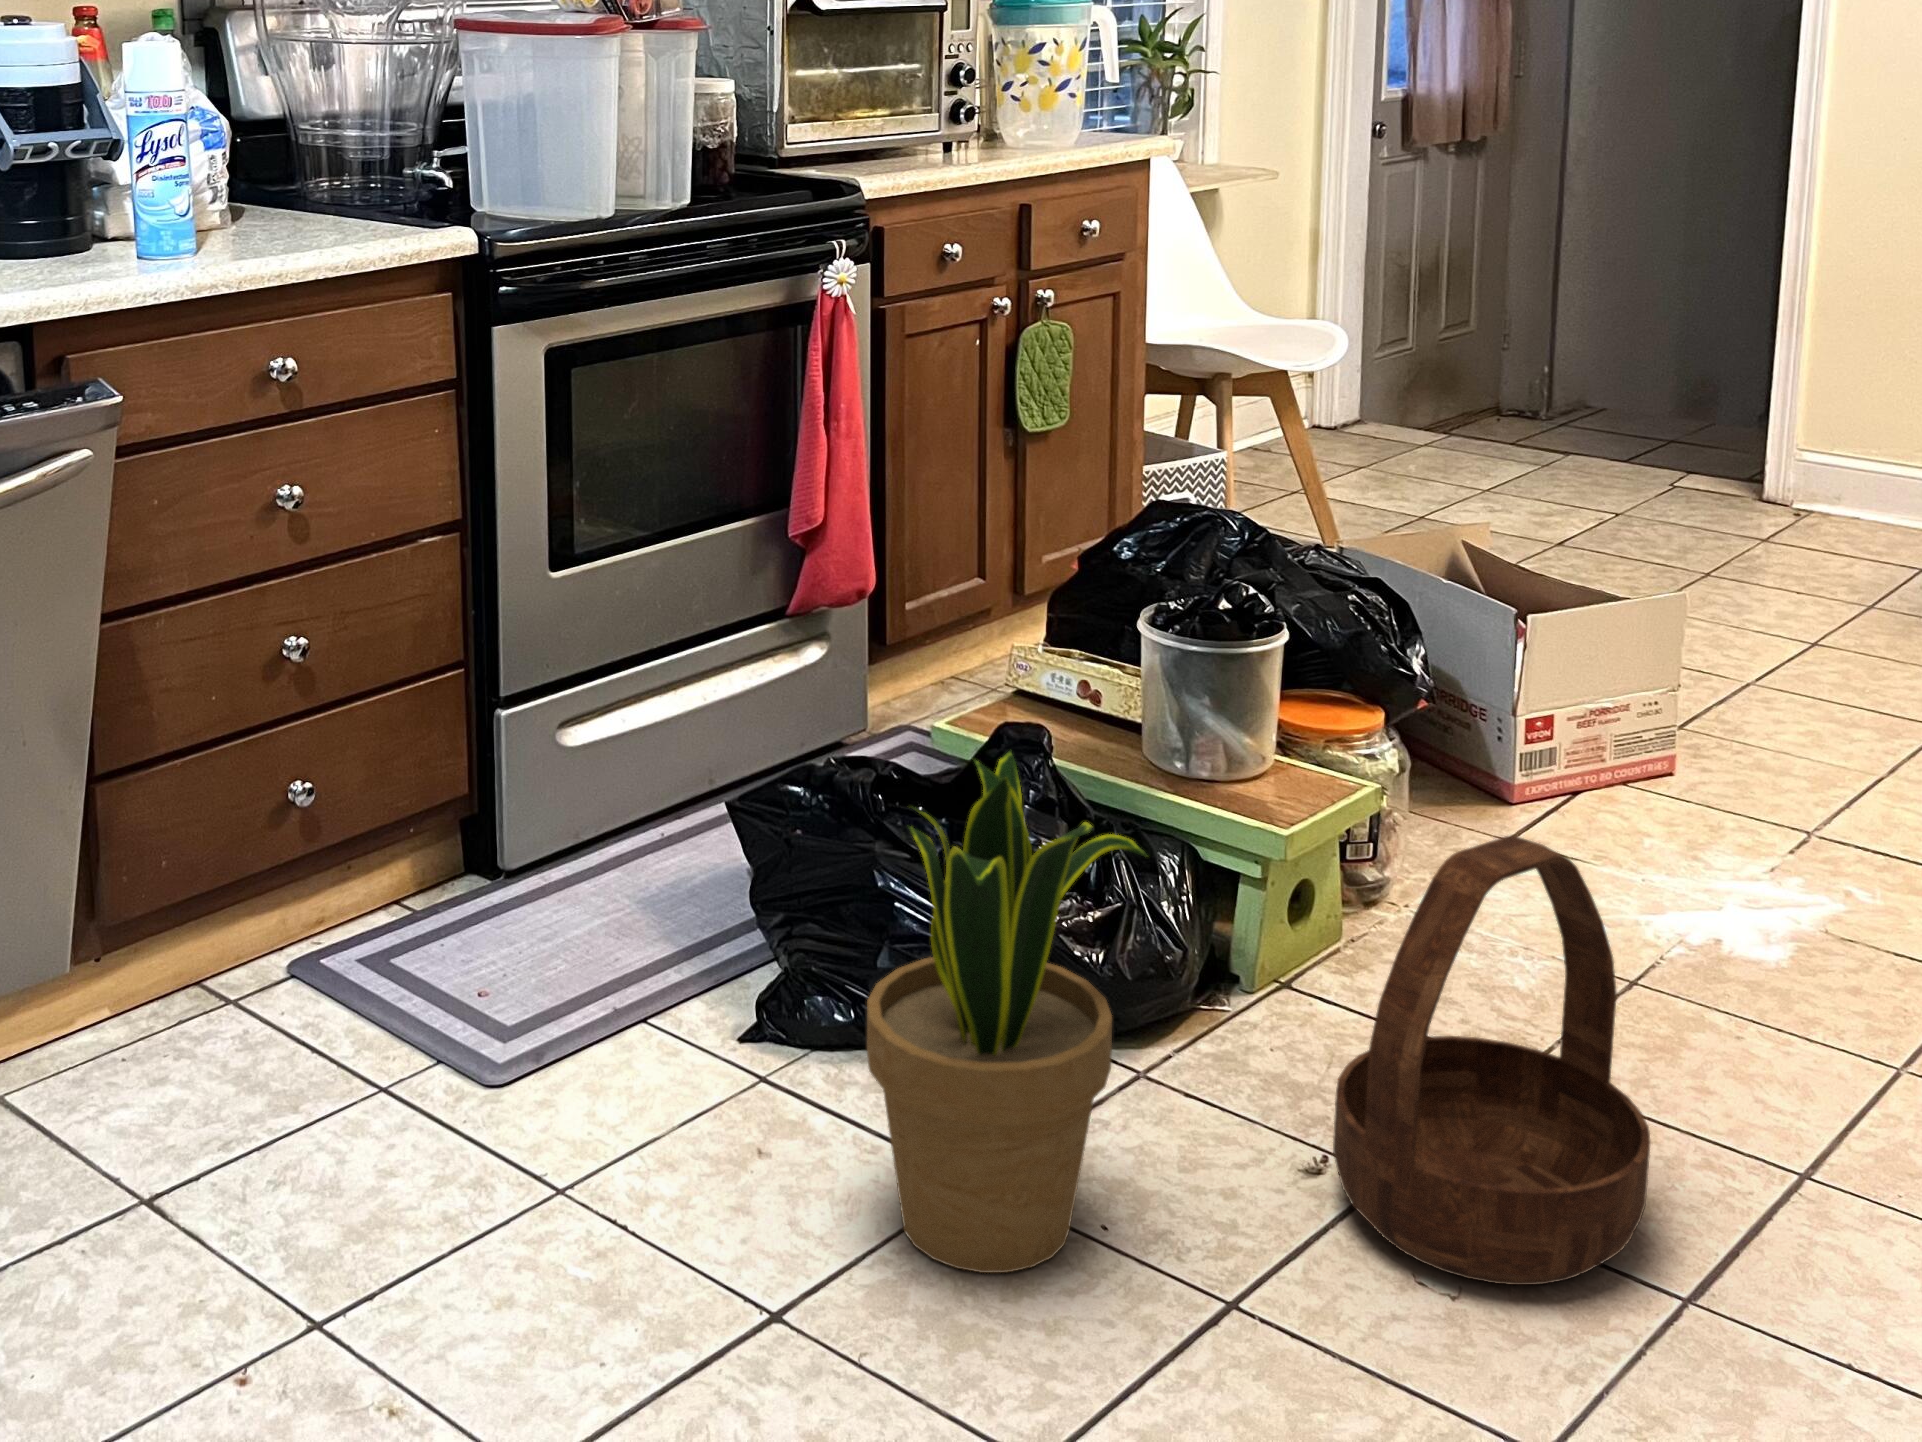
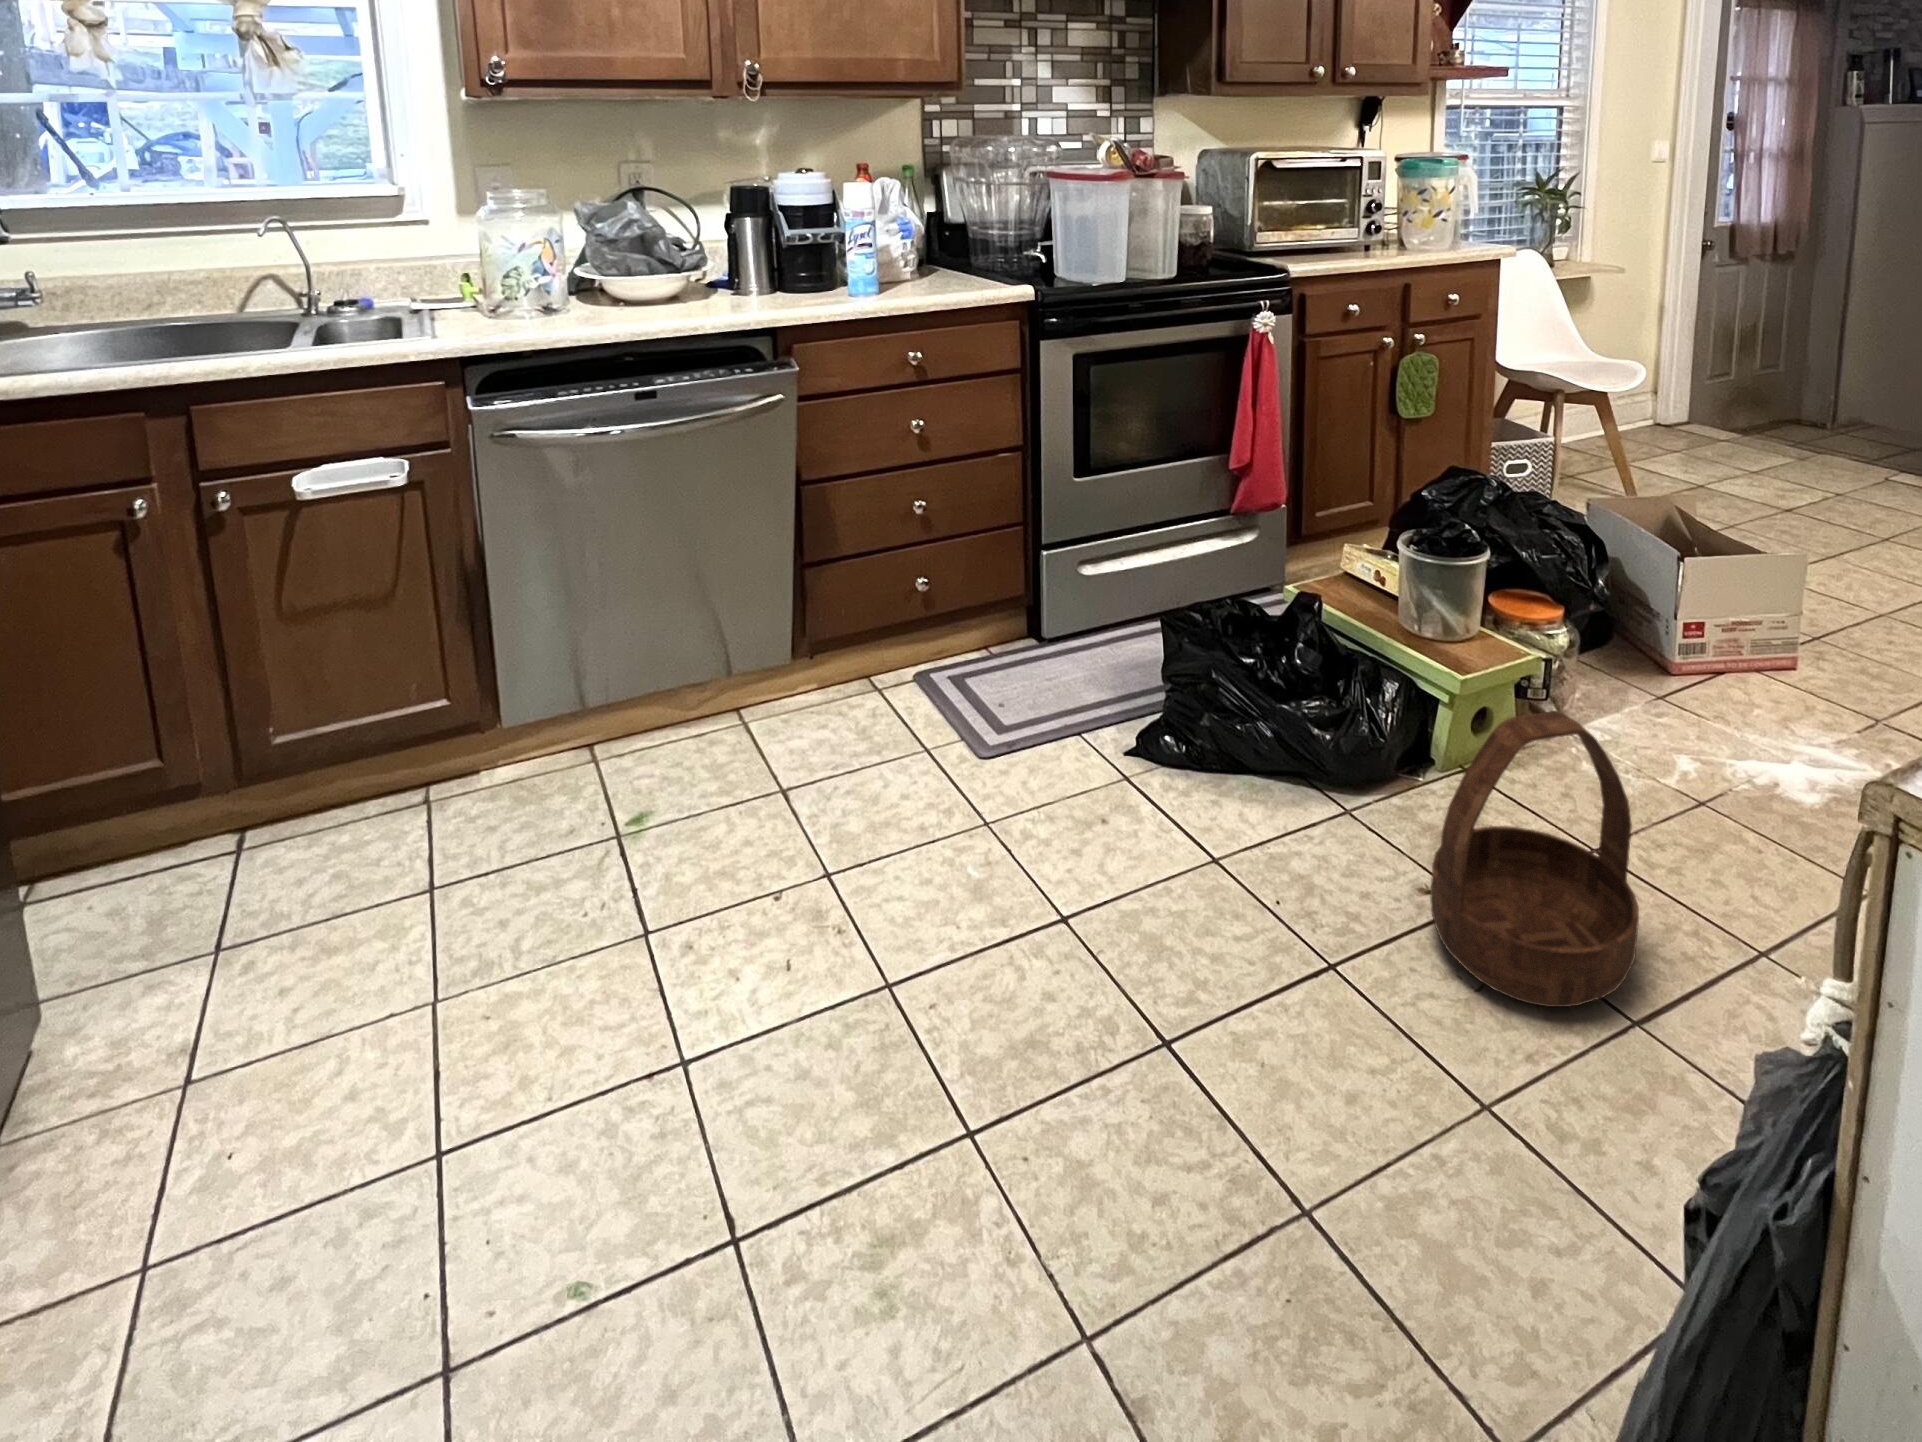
potted plant: present [867,750,1147,1273] -> none [1140,613,1312,925]

